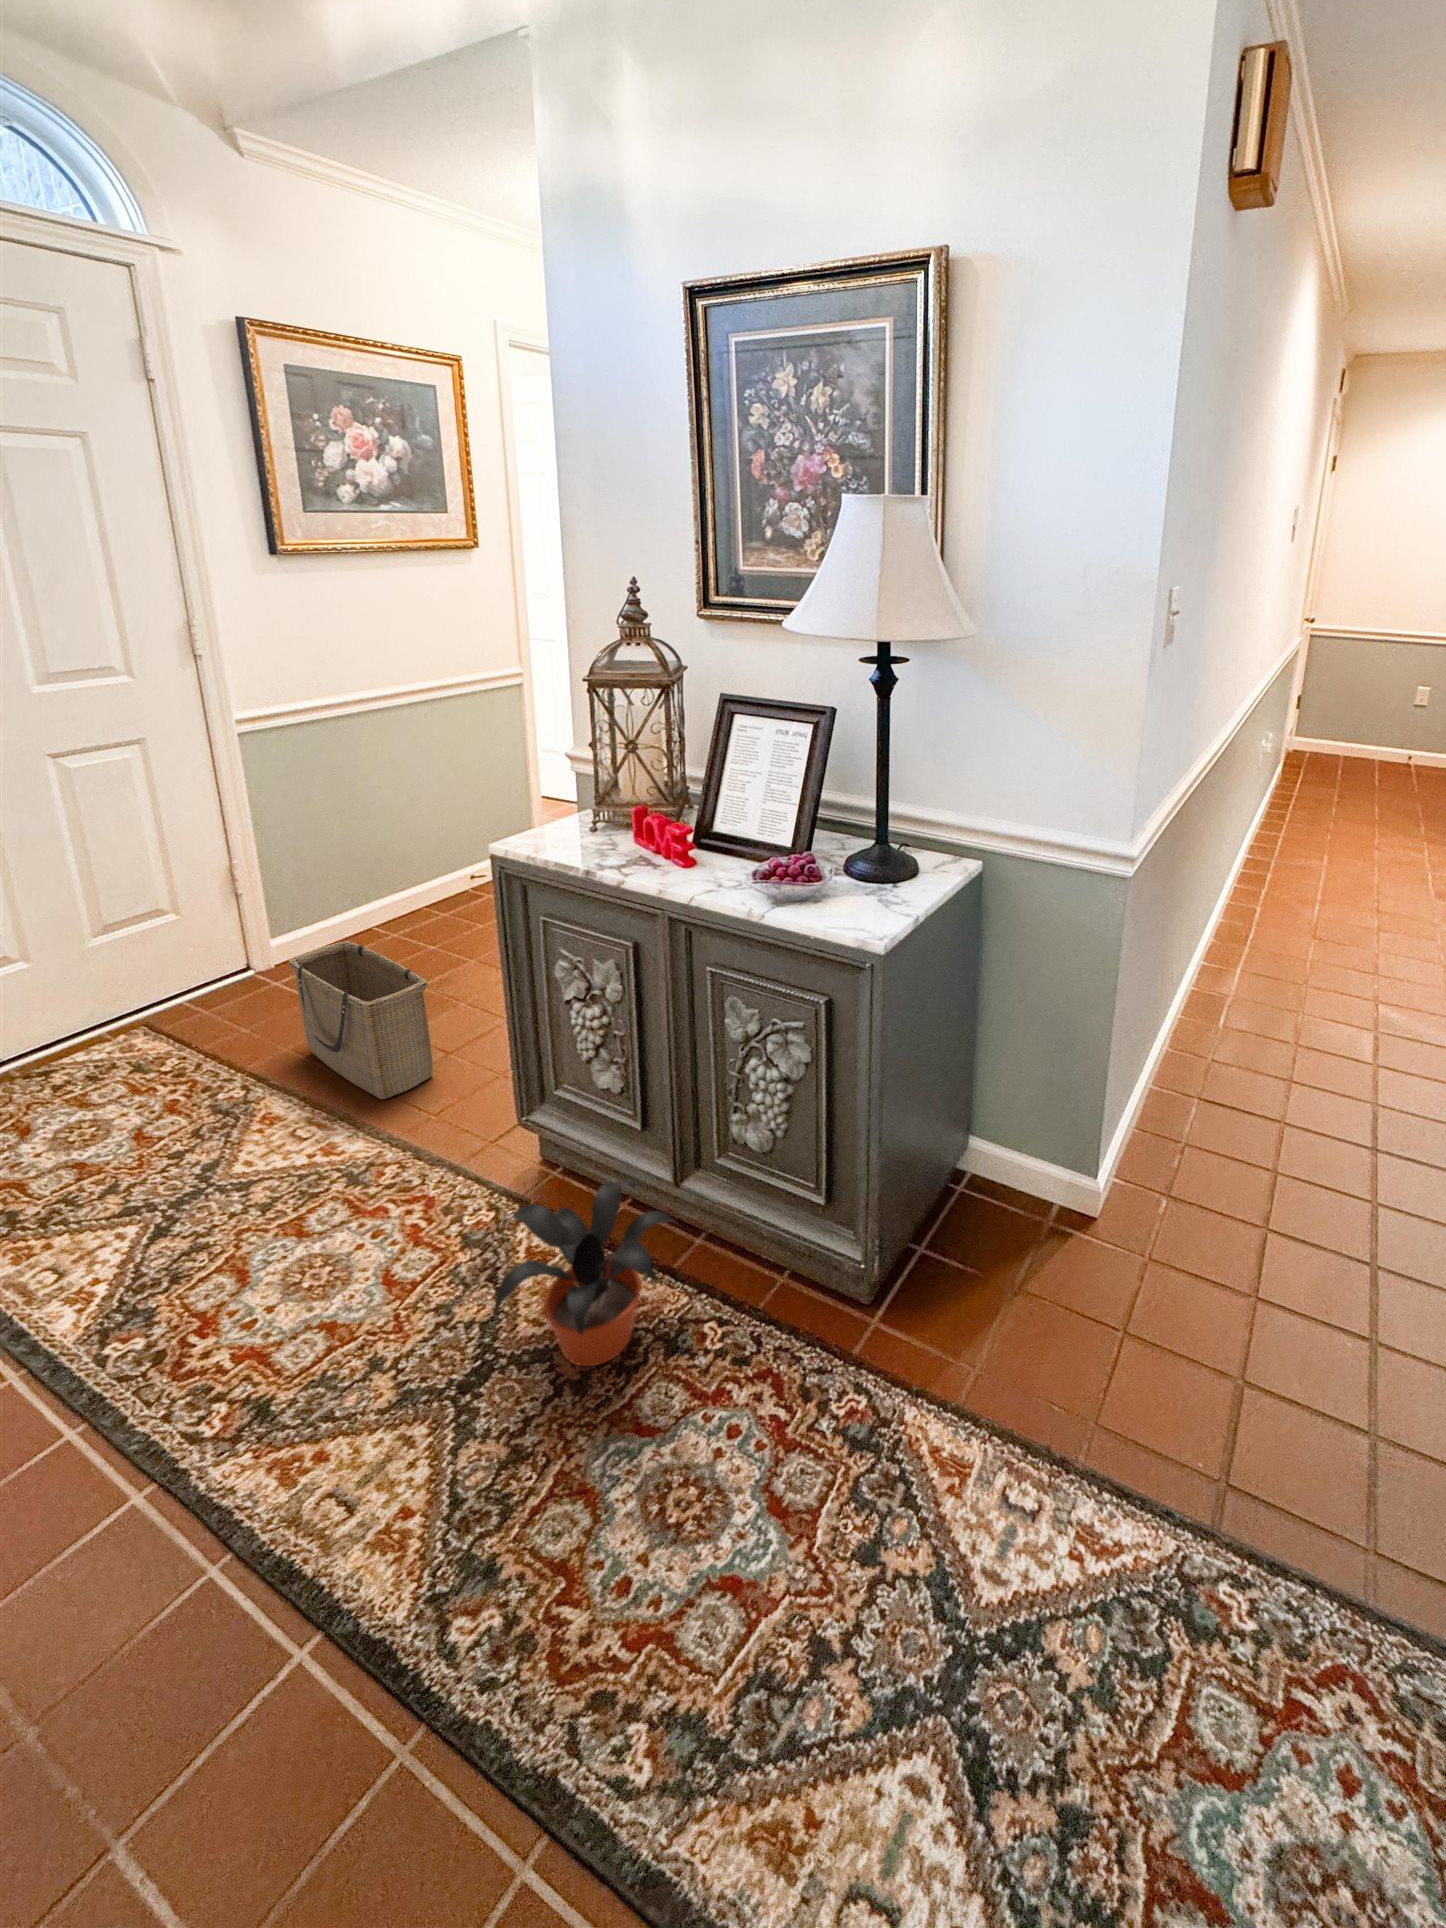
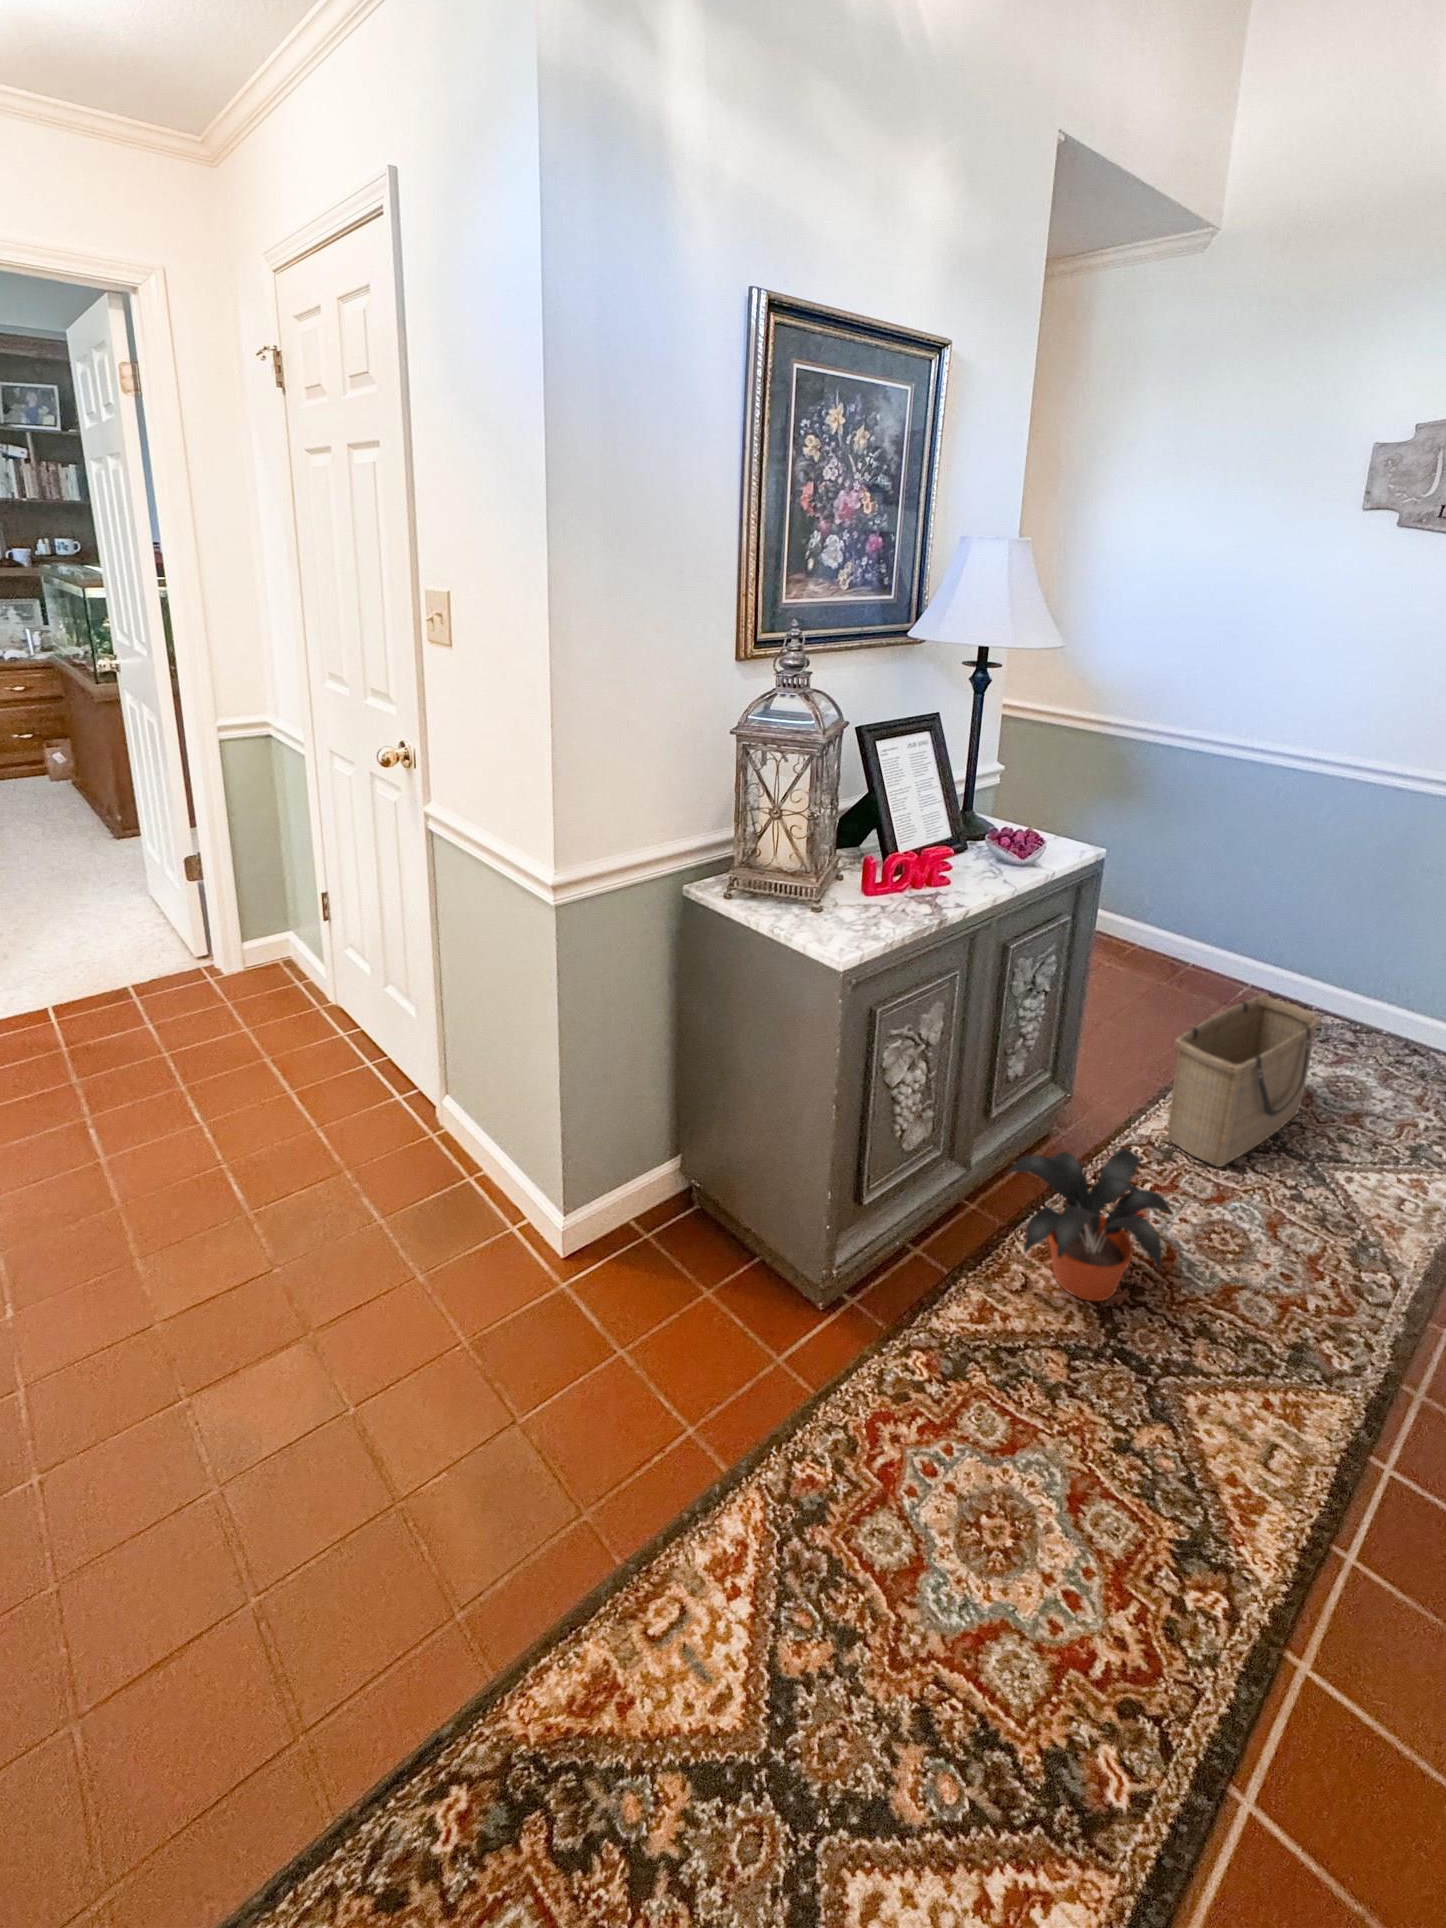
basket: present [289,941,433,1099] -> present [1167,995,1322,1167]

